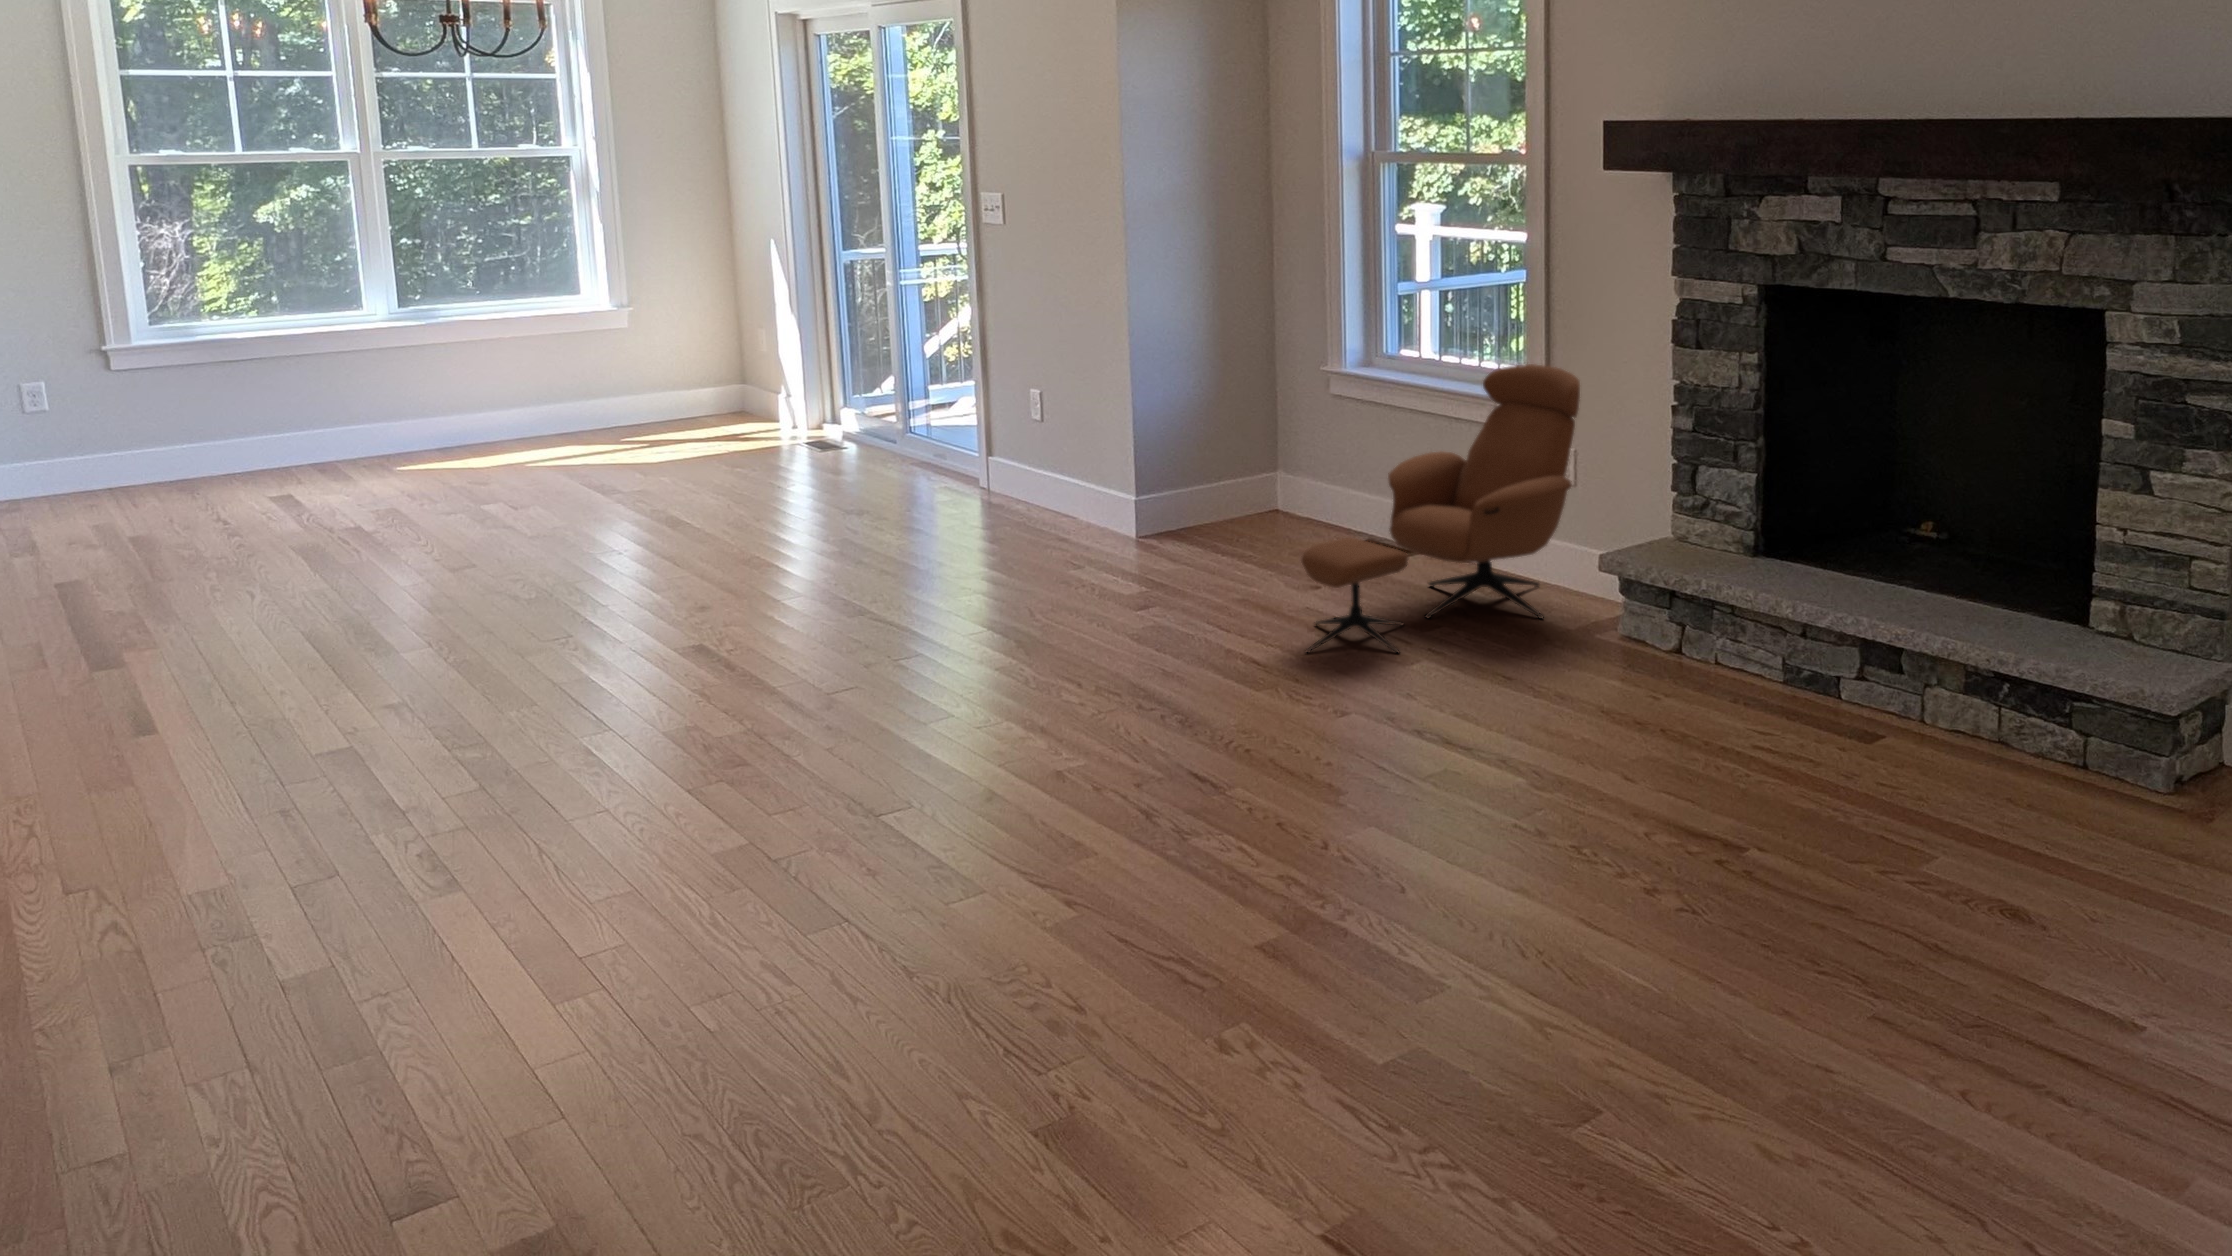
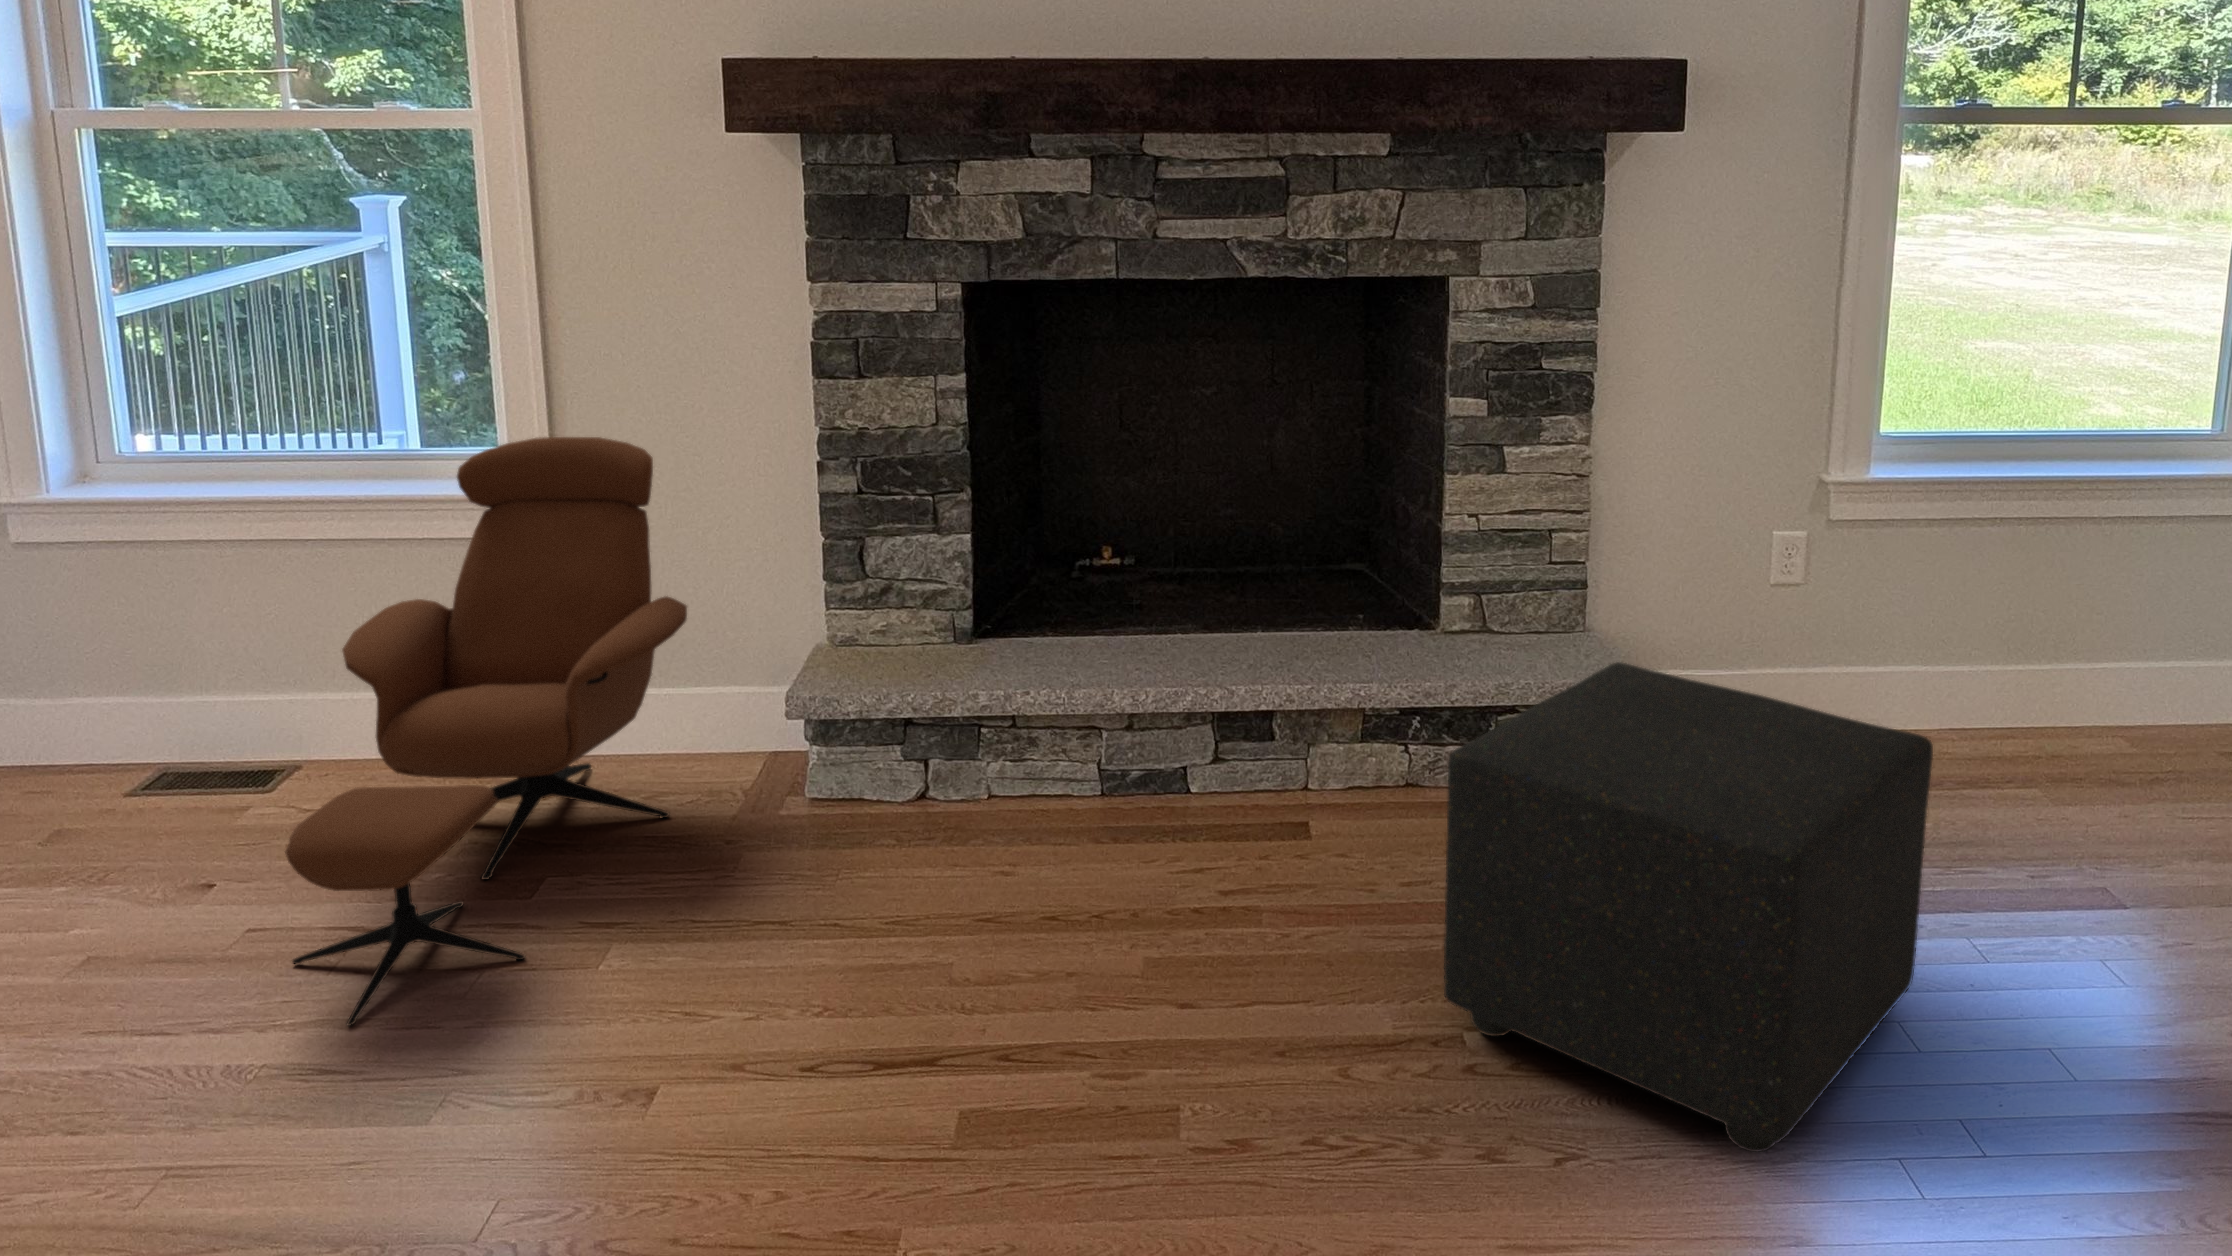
ottoman: none [1779,637,2146,960] -> present [1444,662,1933,1152]

